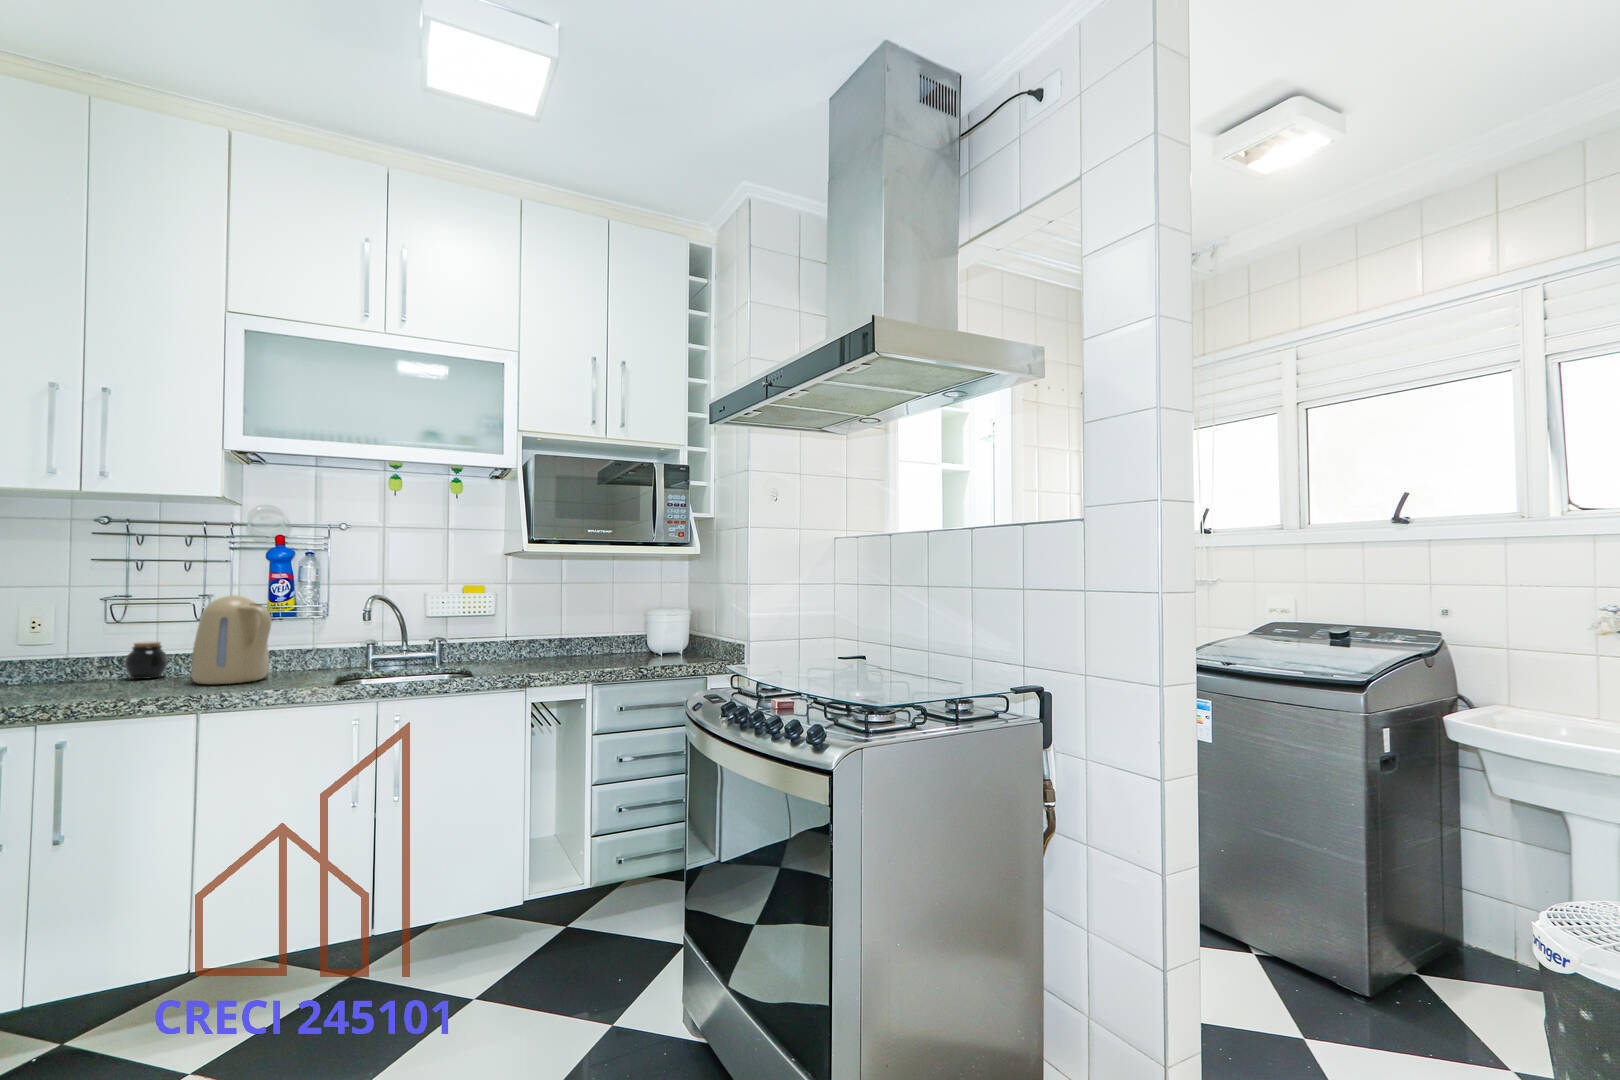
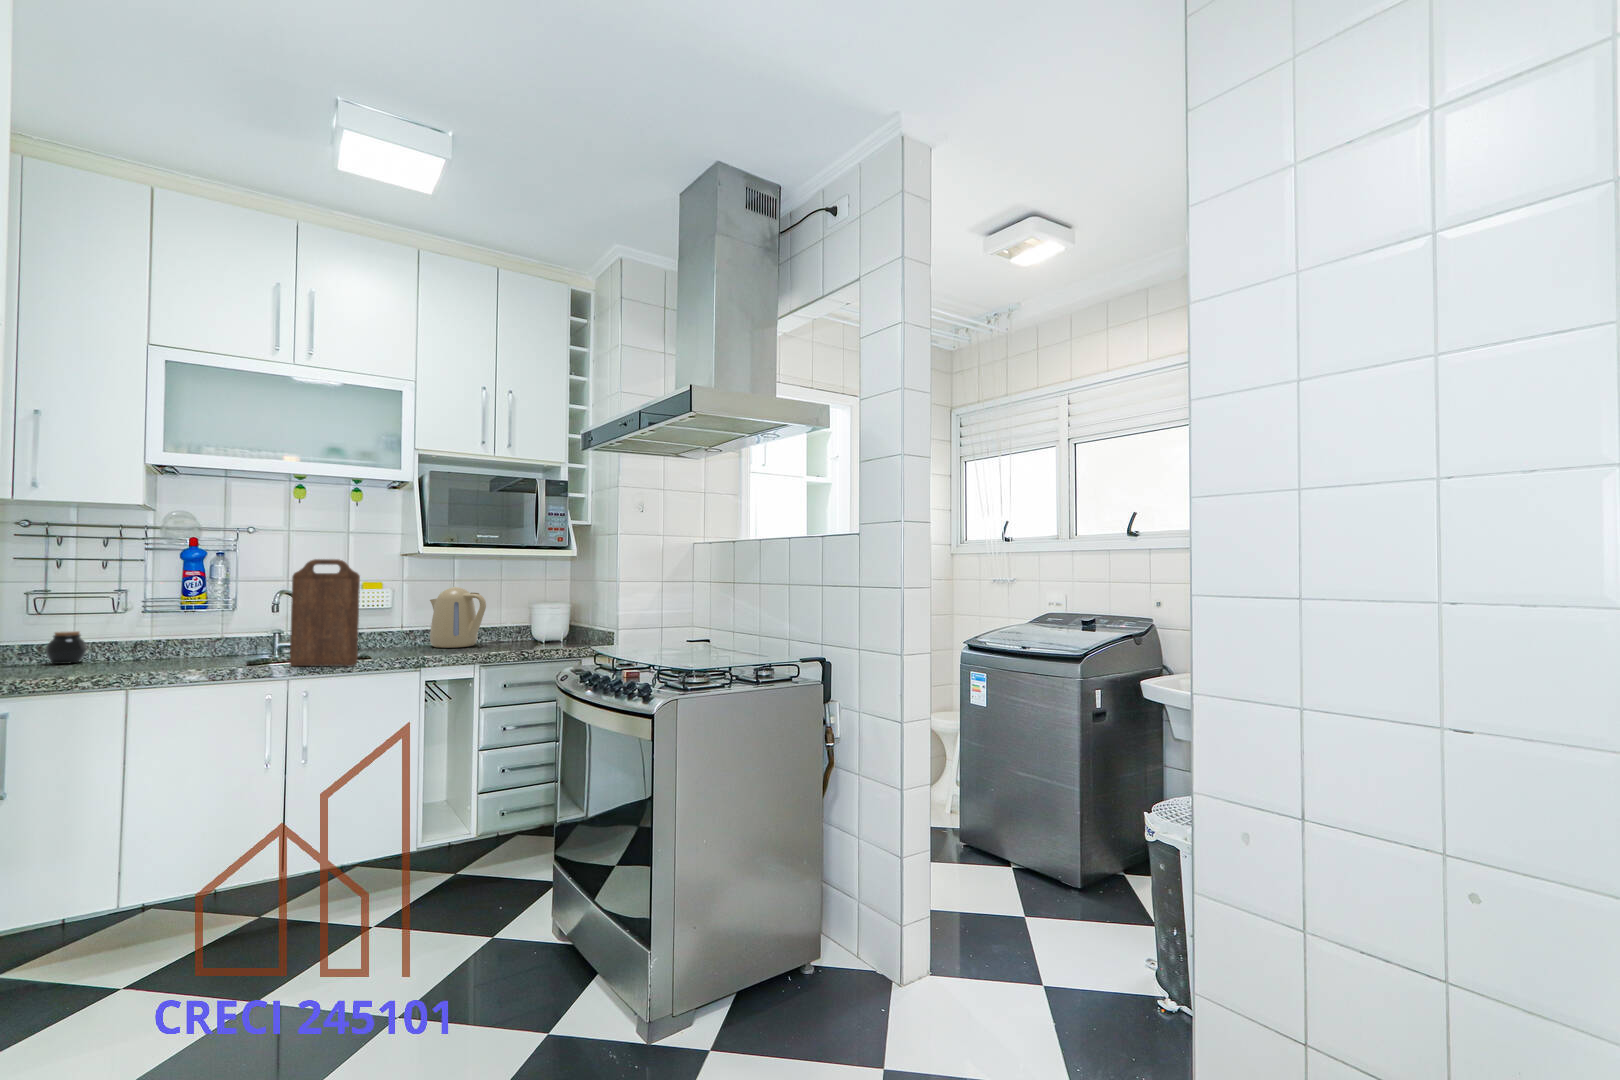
cutting board: none [381,559,458,685] -> present [290,559,360,666]
kettle: present [191,595,272,684] -> present [430,587,486,648]

